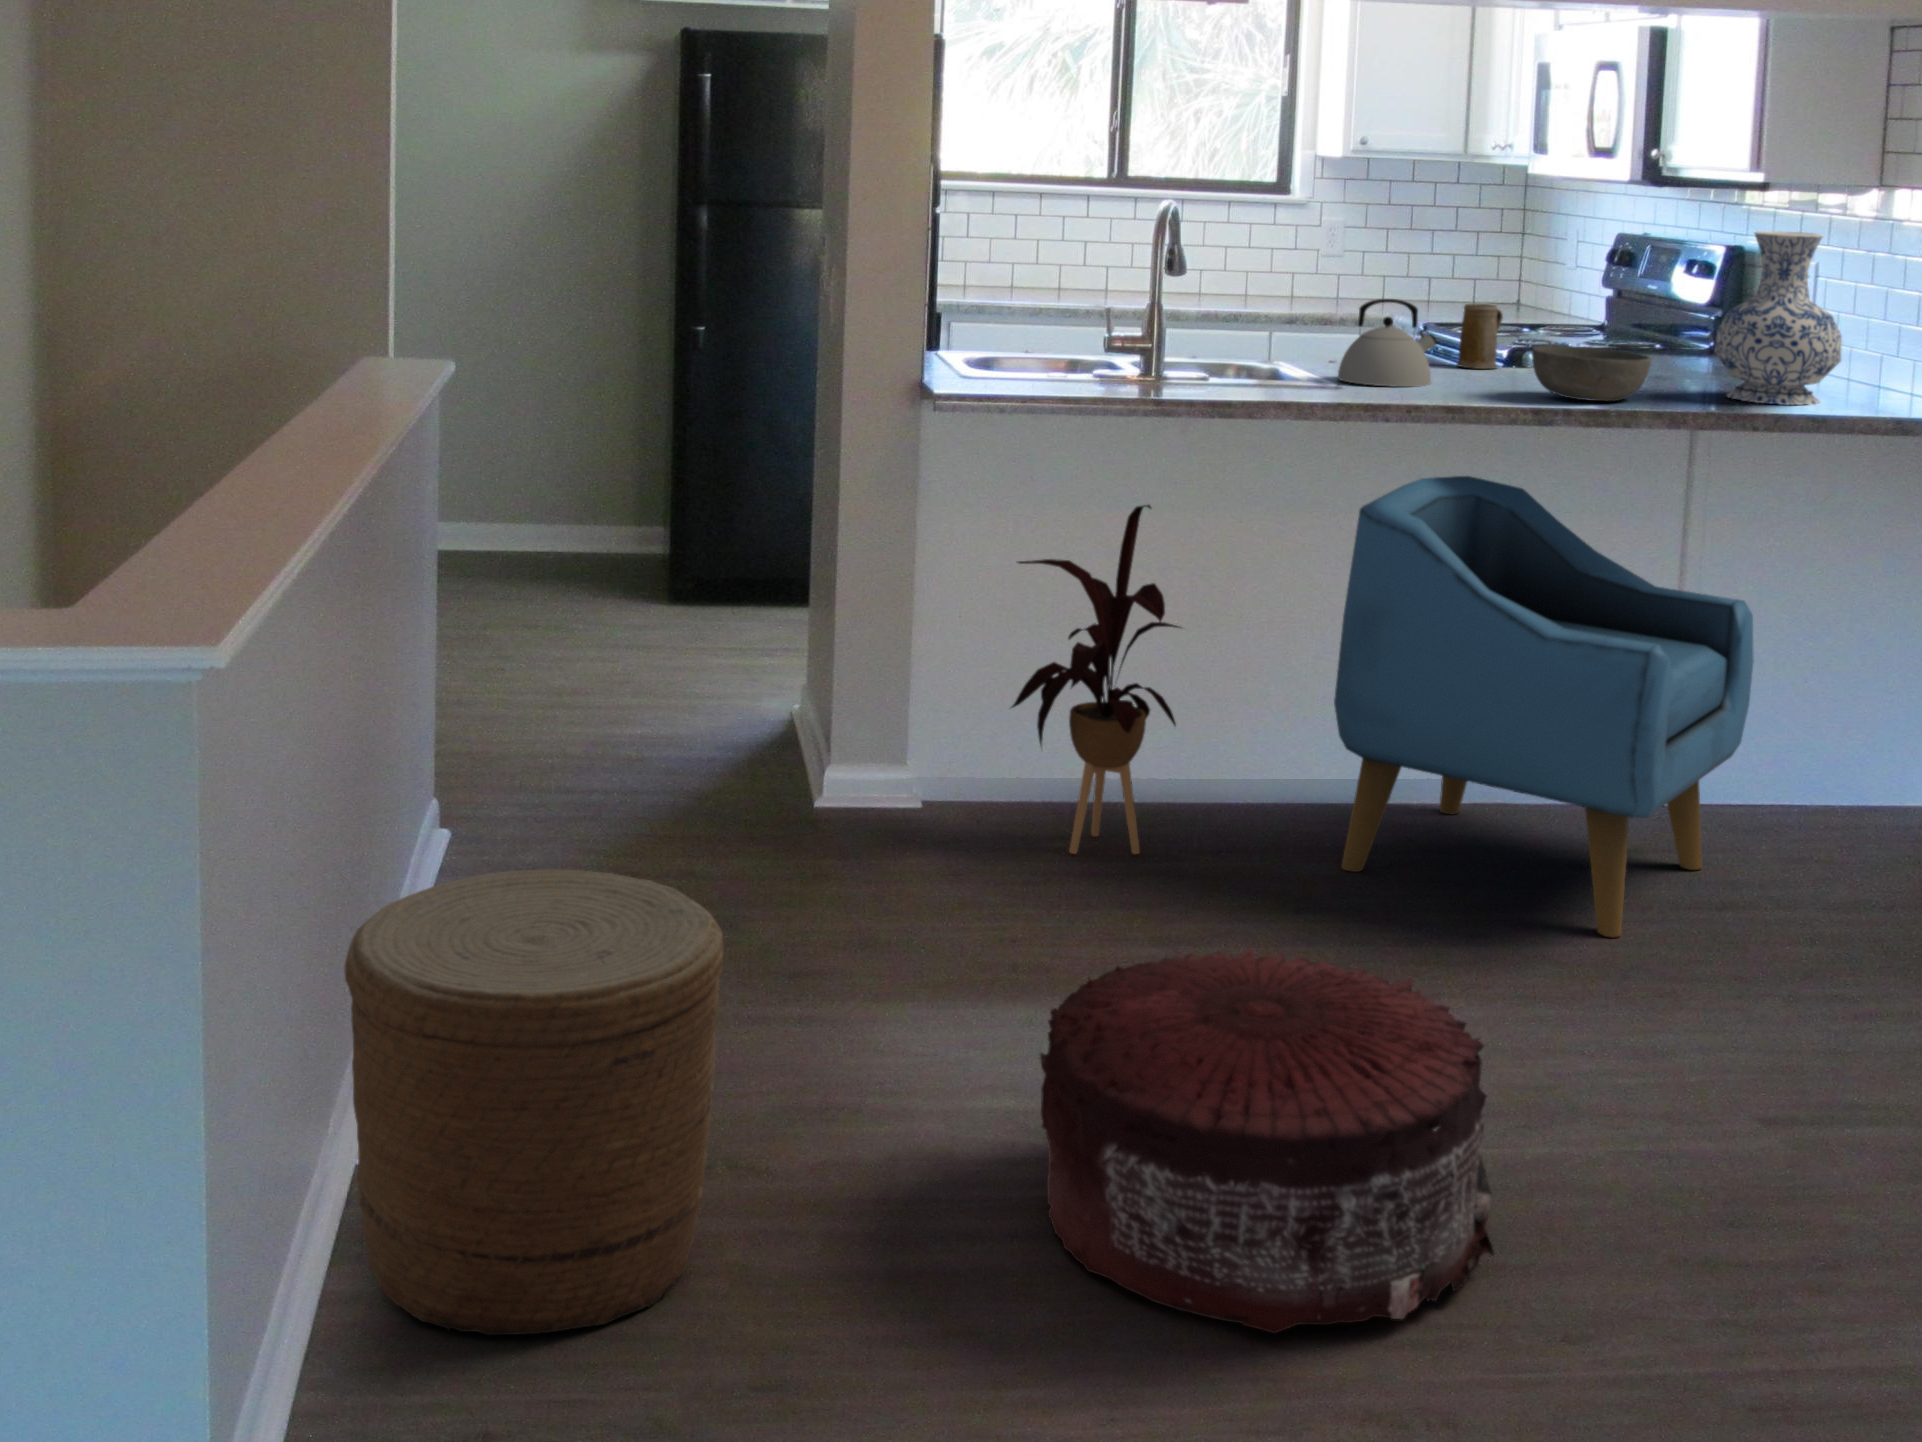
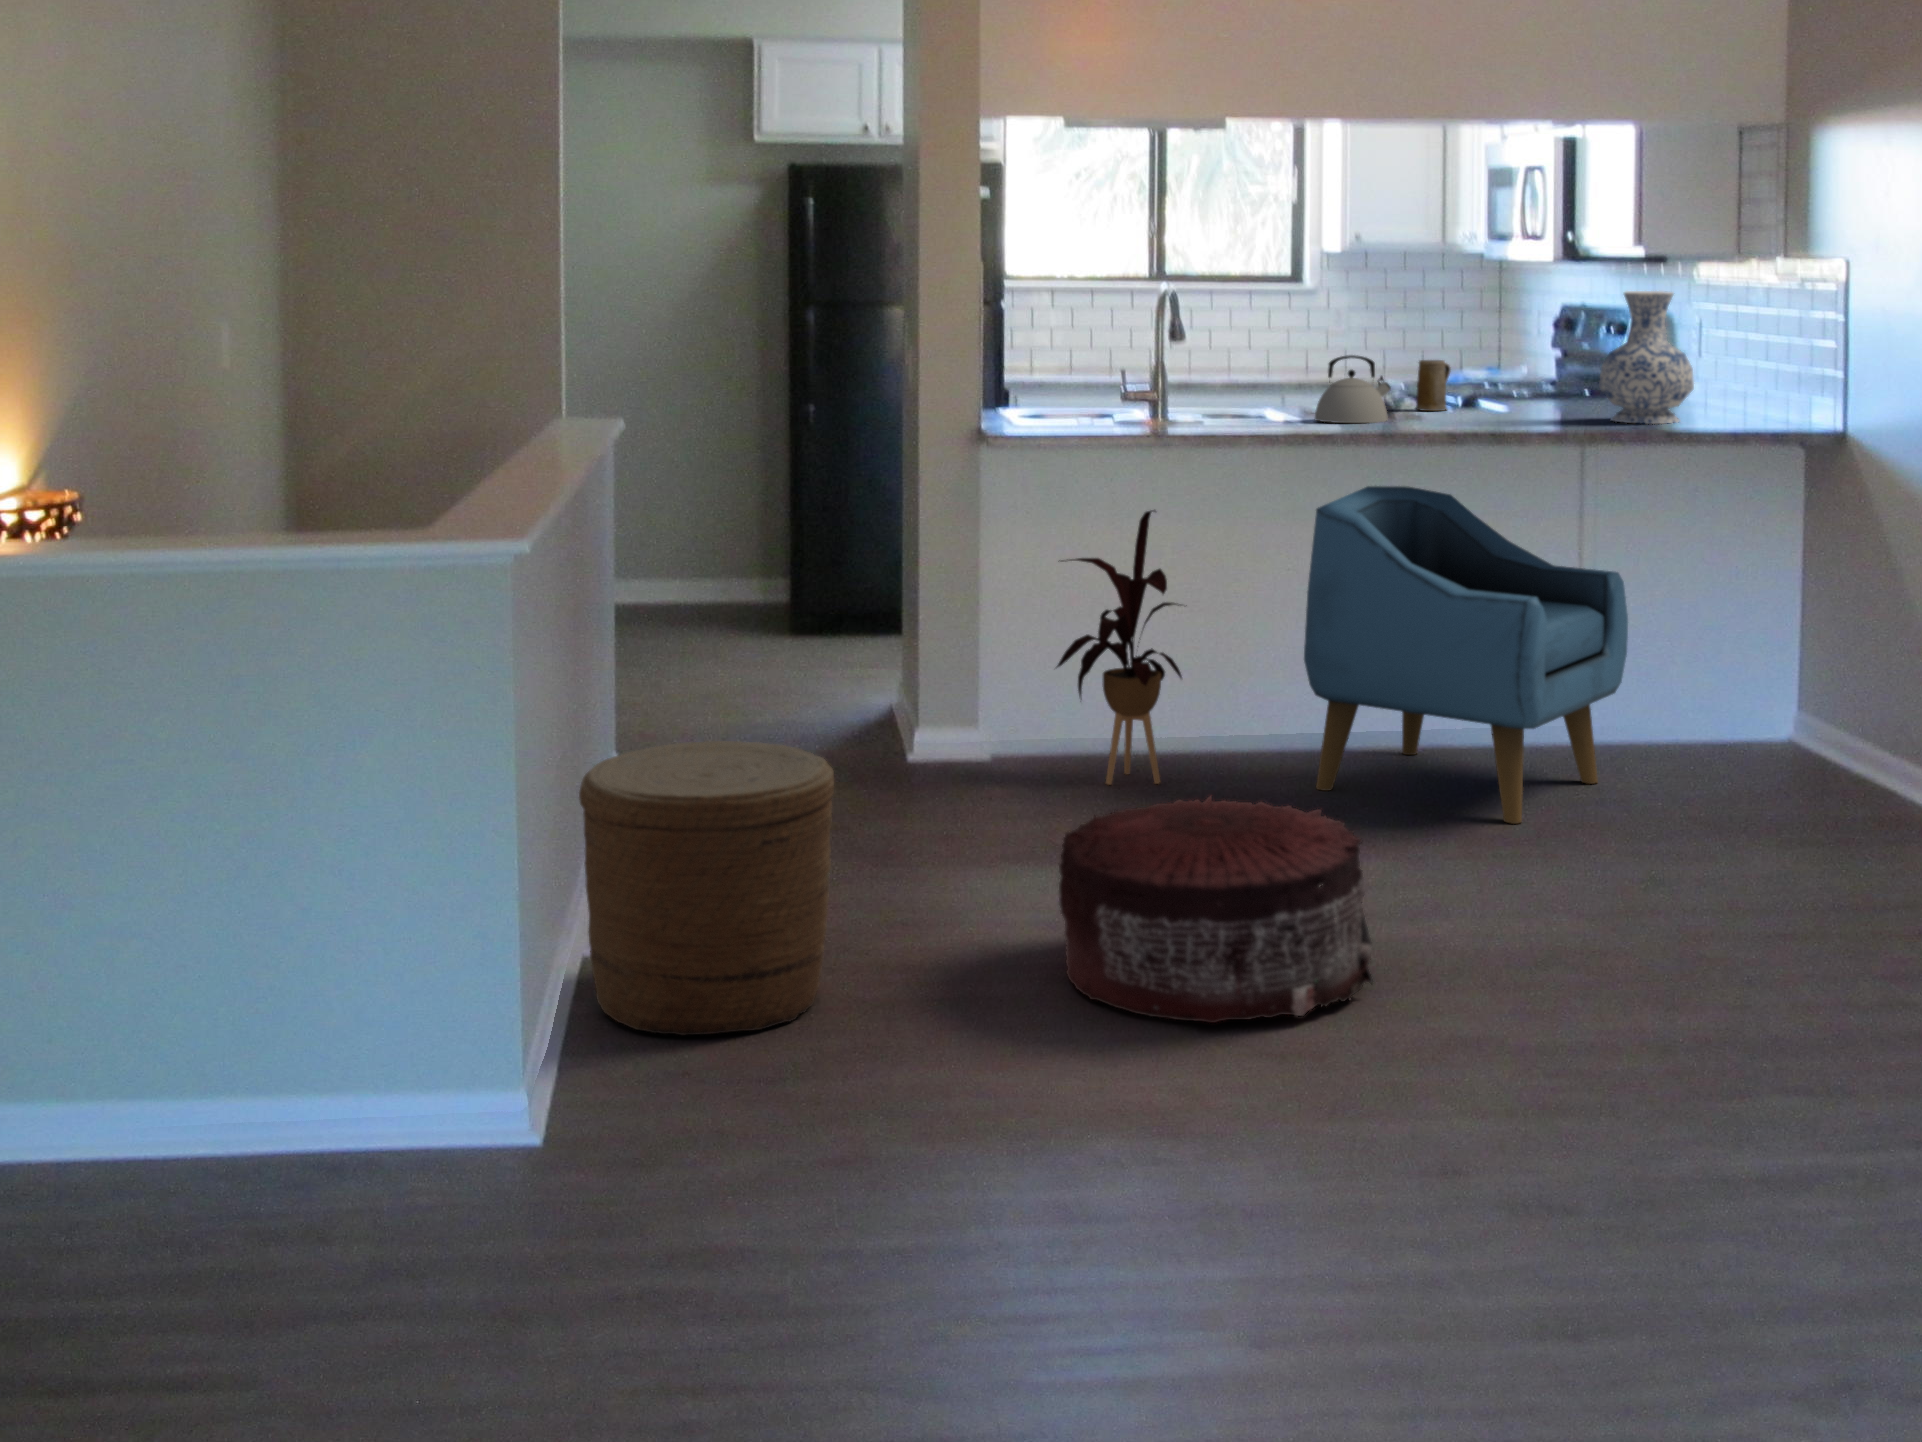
bowl: present [1532,346,1651,401] -> none [1457,386,1548,426]

